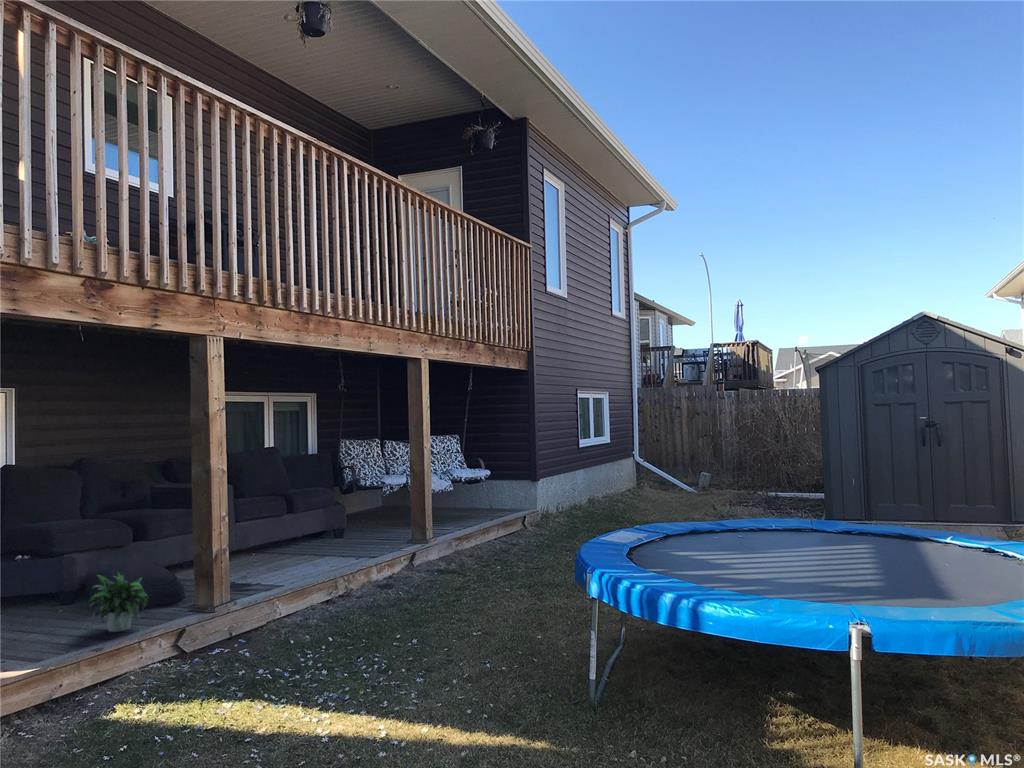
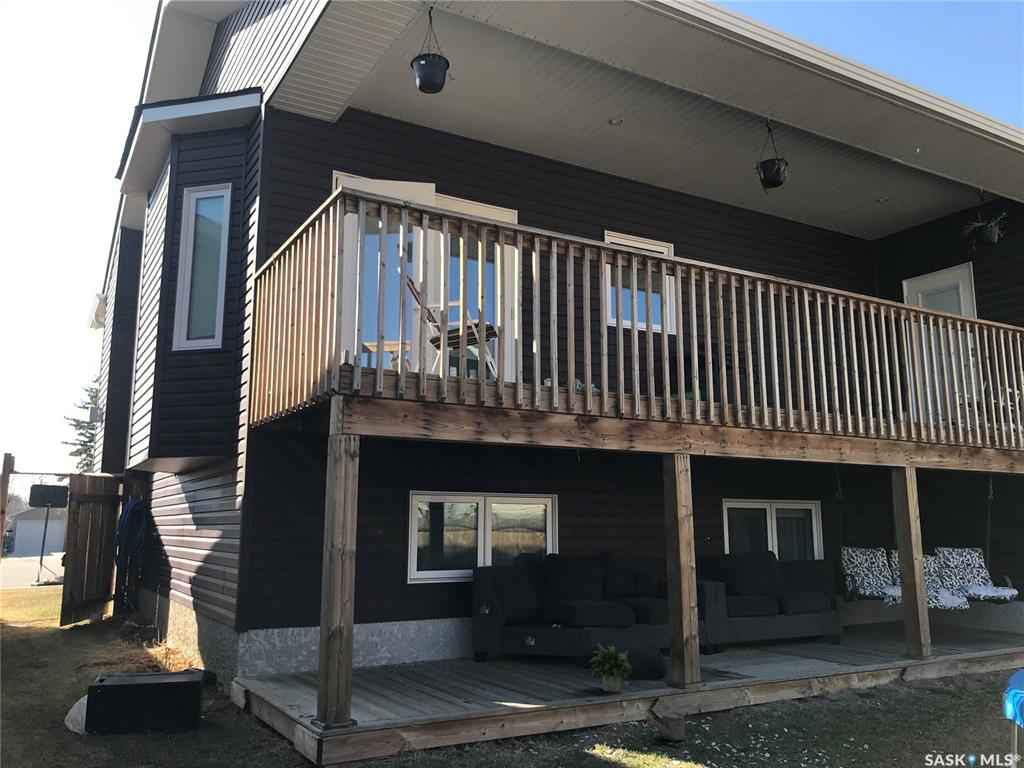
watering can: none [180,635,226,672] -> present [646,712,689,741]

